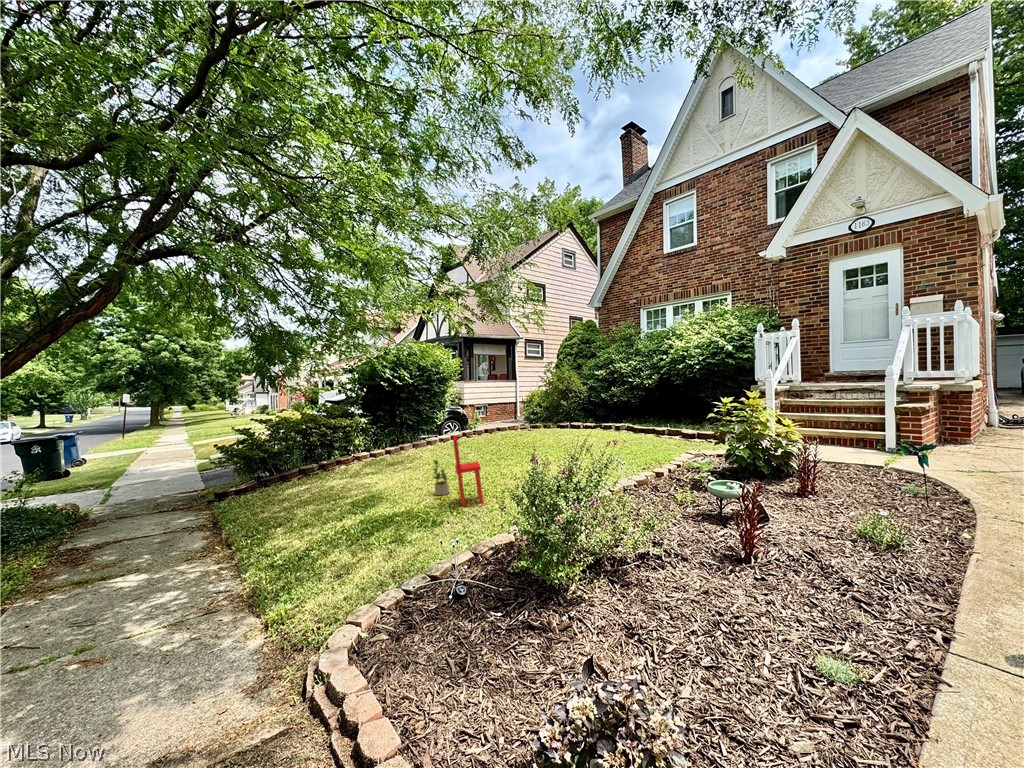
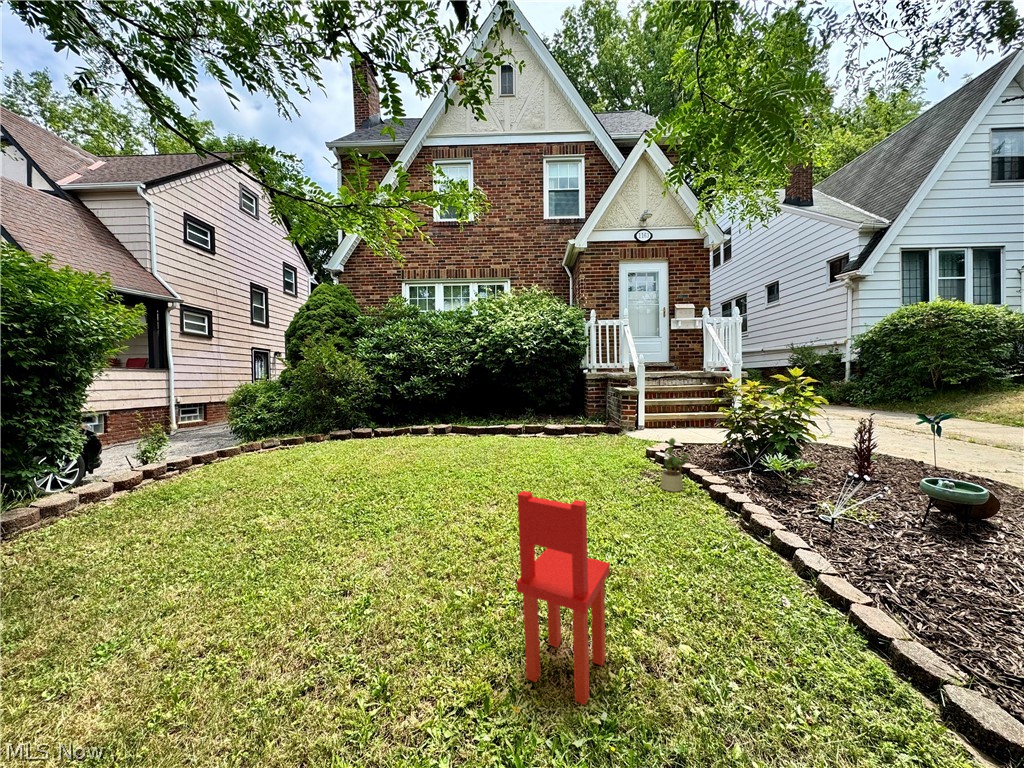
potted plant: present [433,460,449,495] -> present [661,438,689,492]

